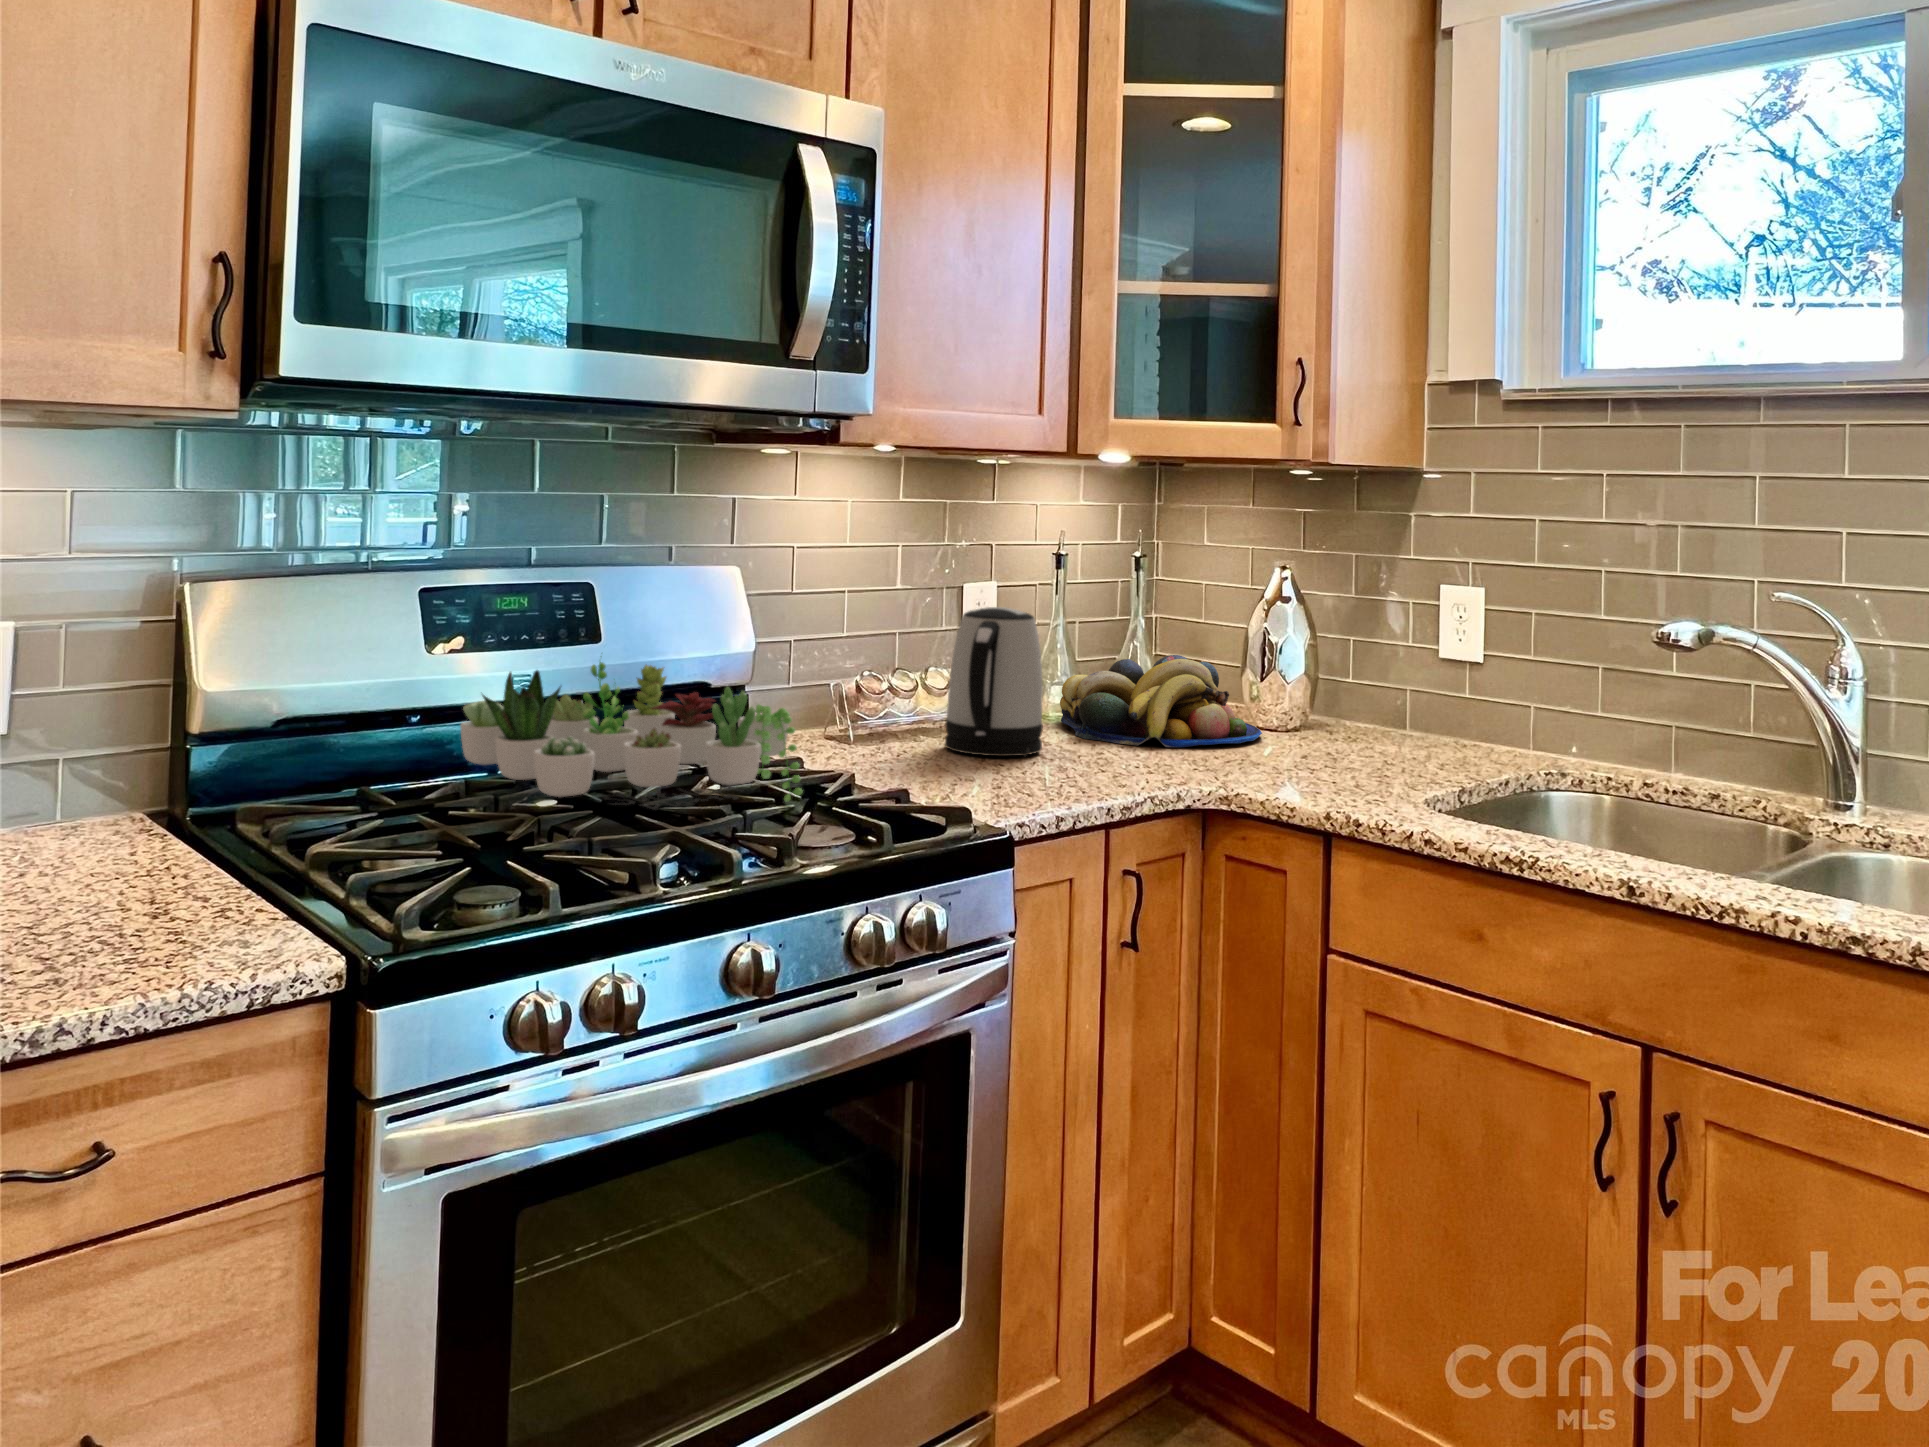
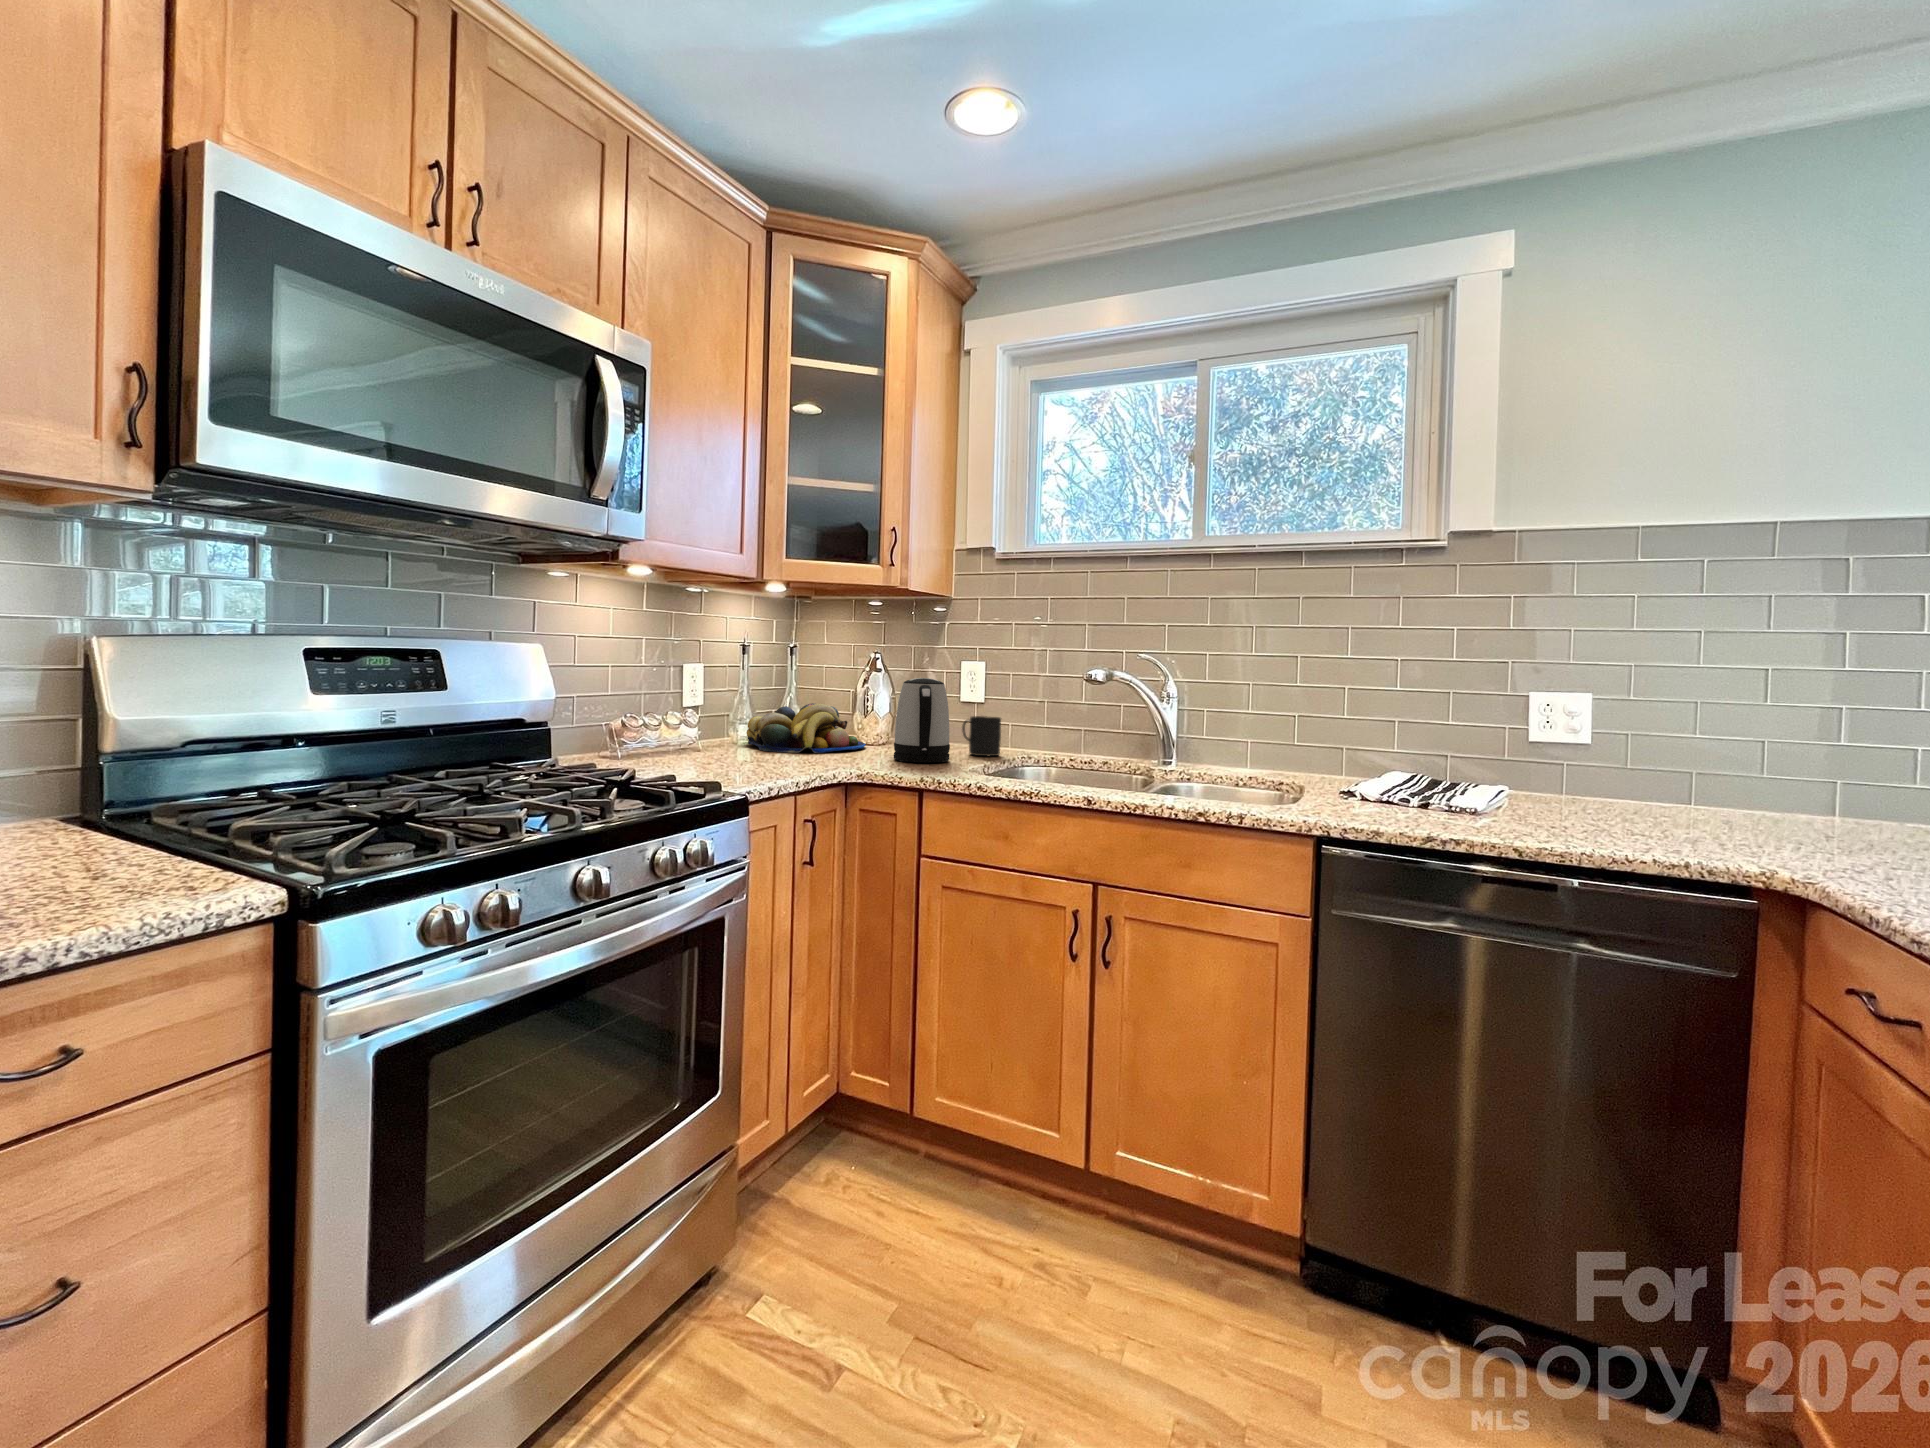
kettle: present [945,607,1043,756] -> present [894,678,950,762]
succulent plant: present [460,662,803,809] -> none [353,691,605,791]
mug: none [1434,695,1510,772] -> present [962,716,1001,757]

